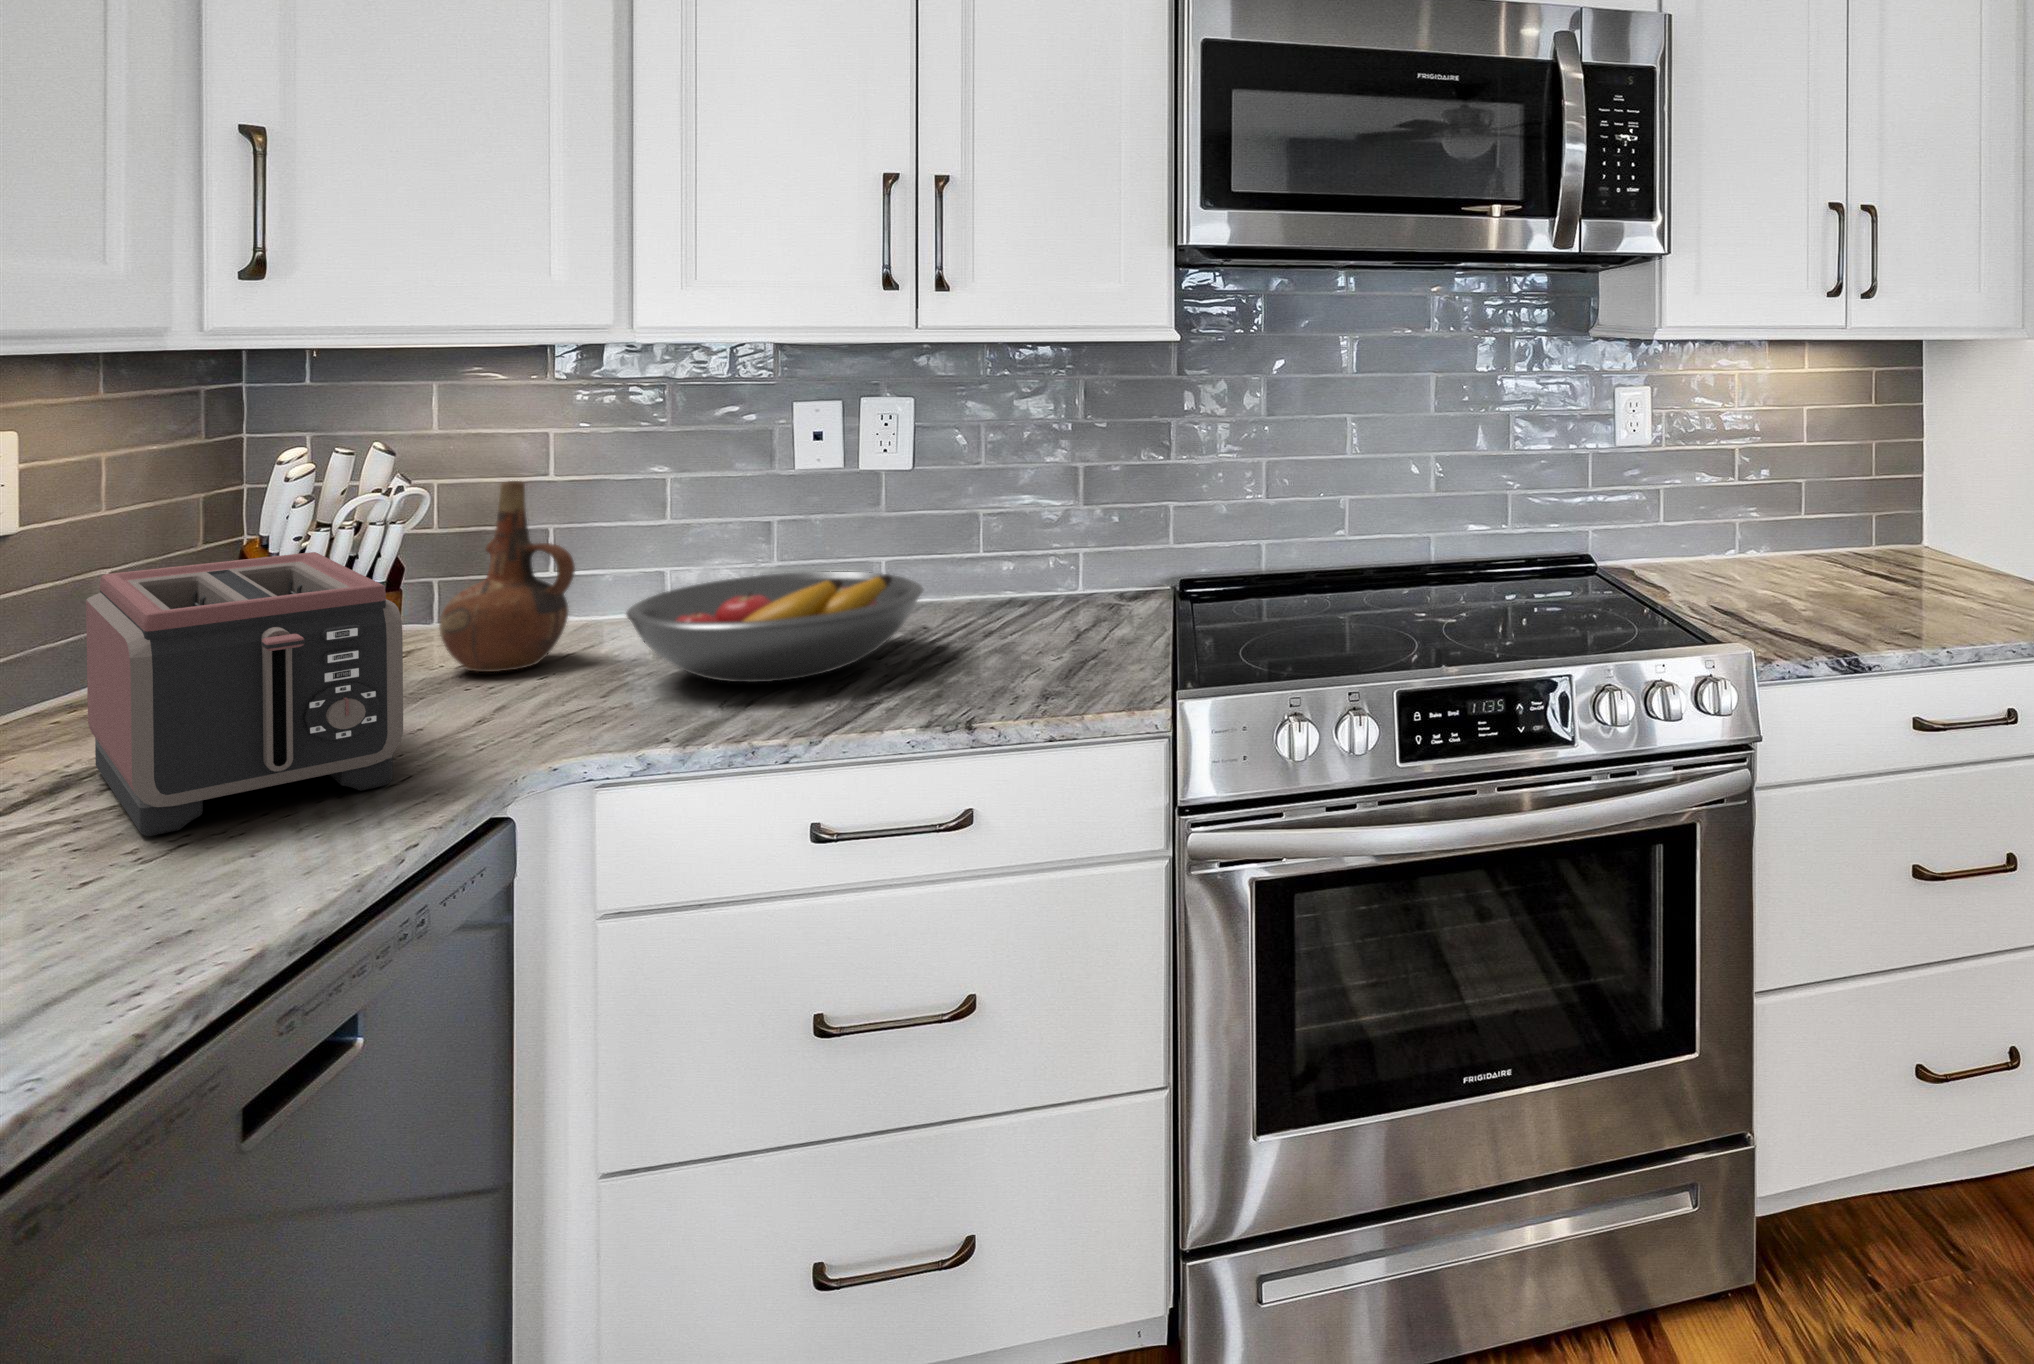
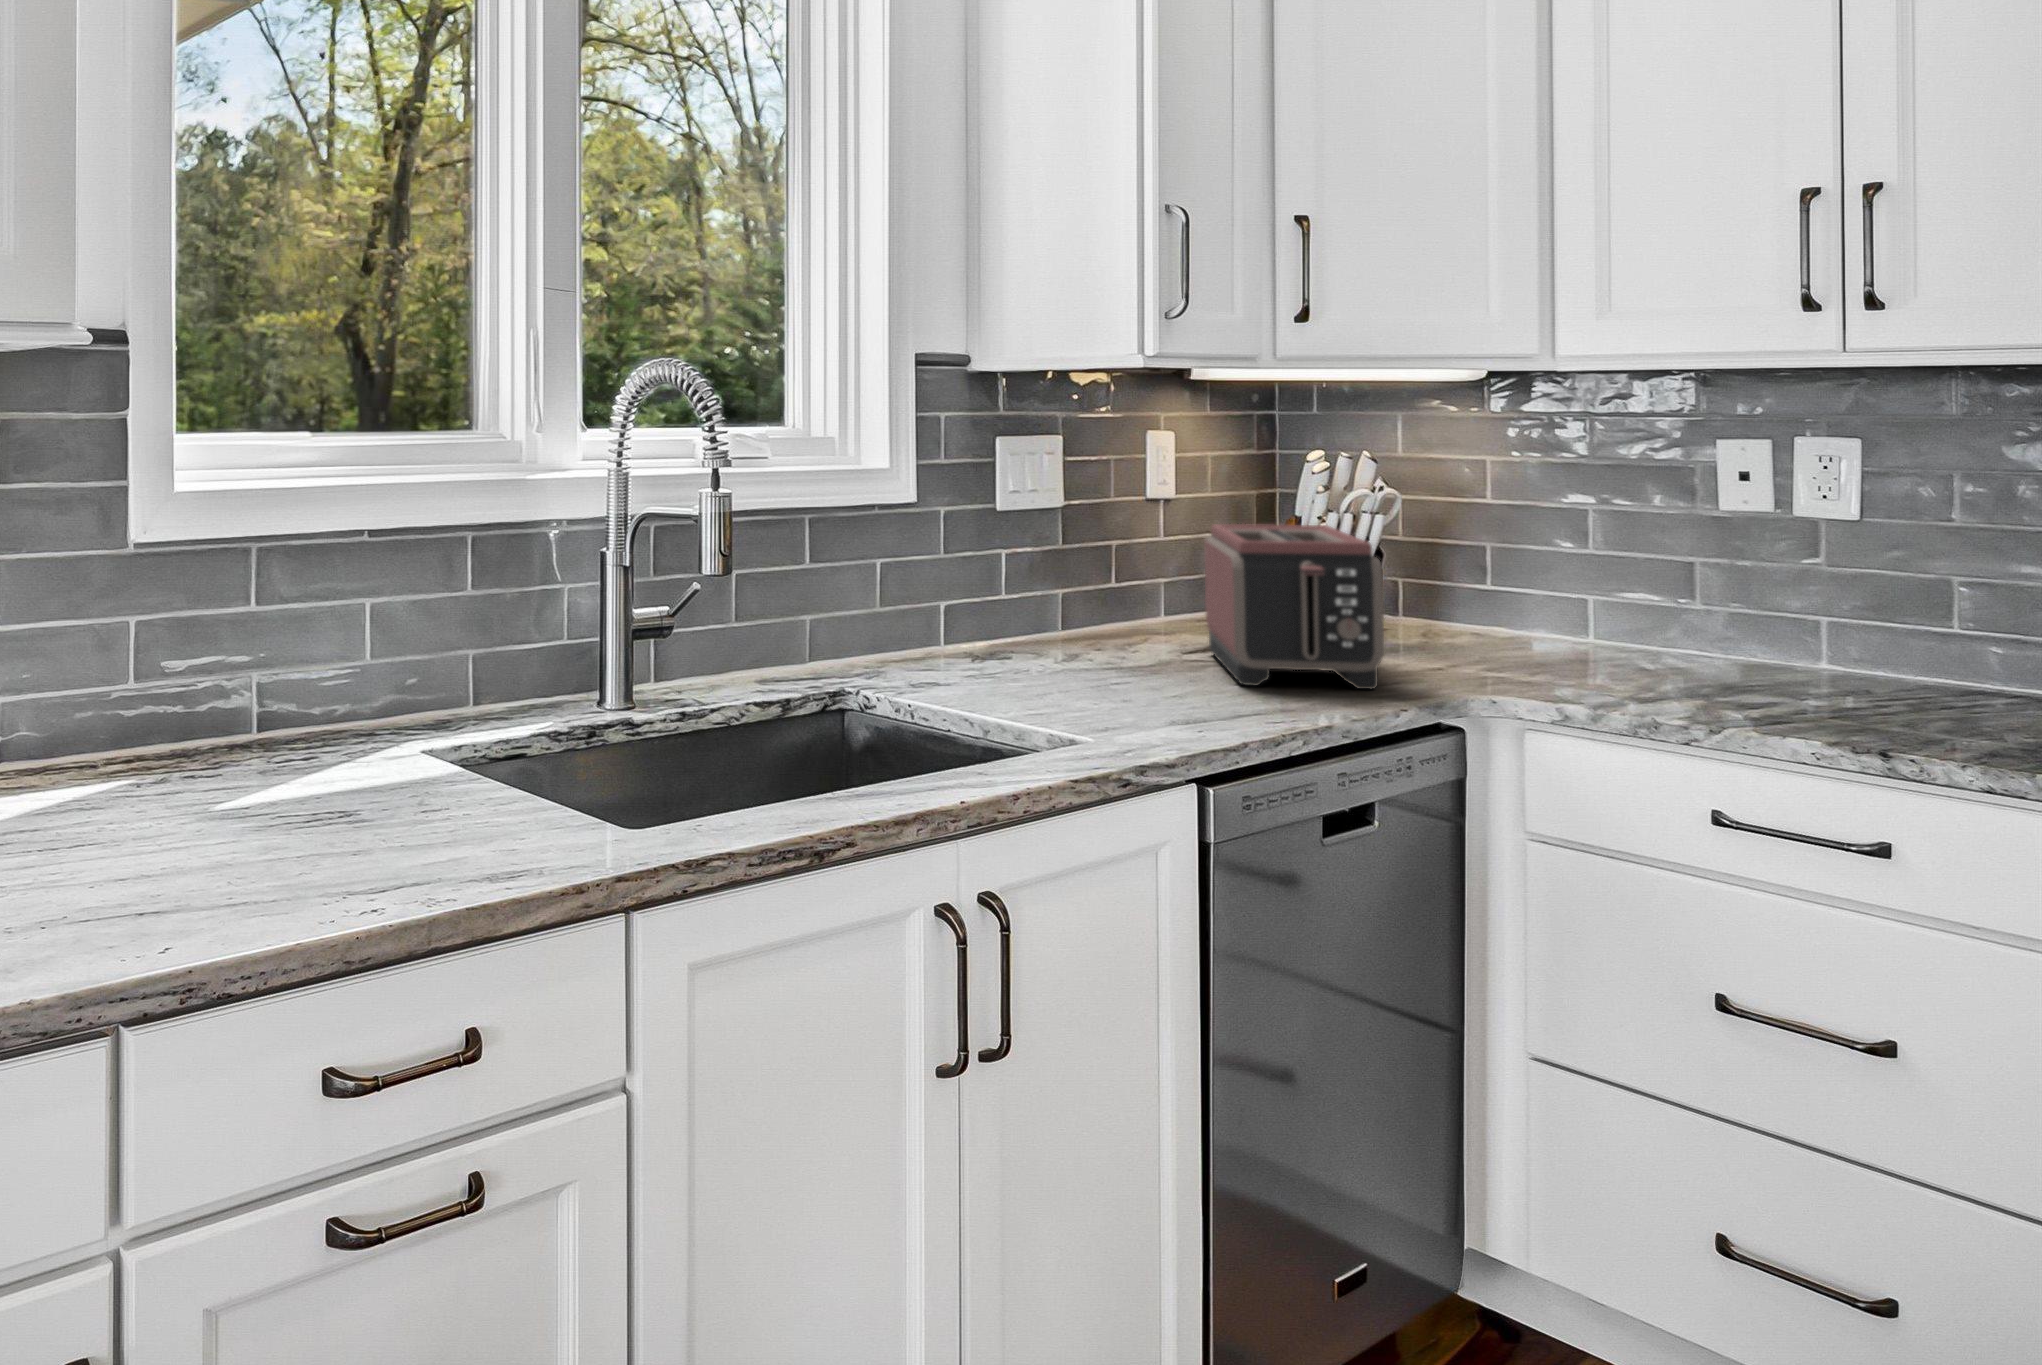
ceramic pitcher: present [439,481,575,672] -> none [1408,491,1511,647]
fruit bowl: present [626,571,924,682] -> none [1550,595,1854,688]

